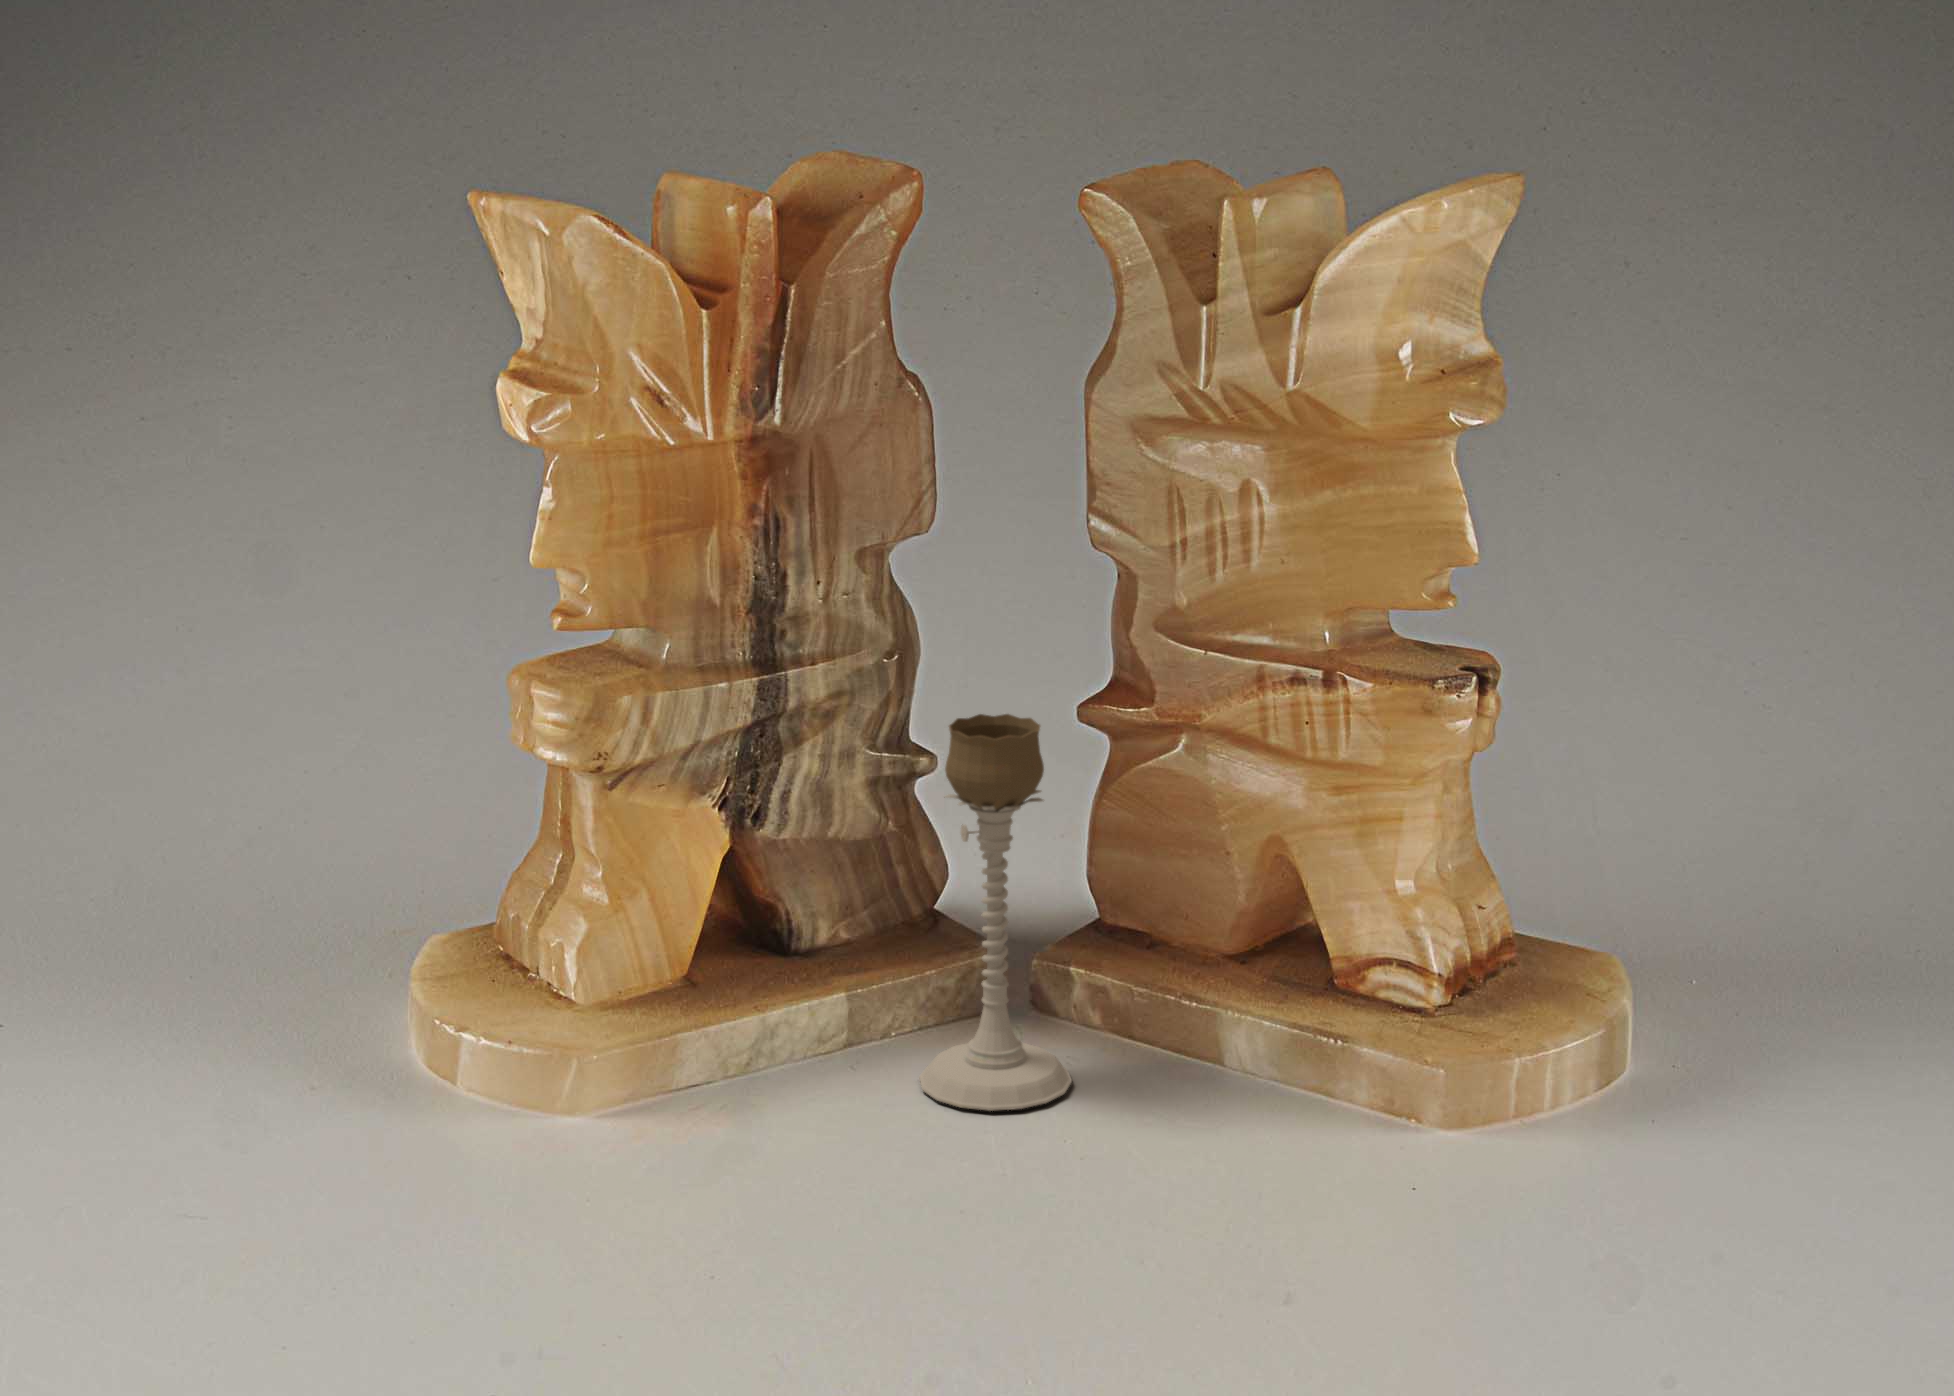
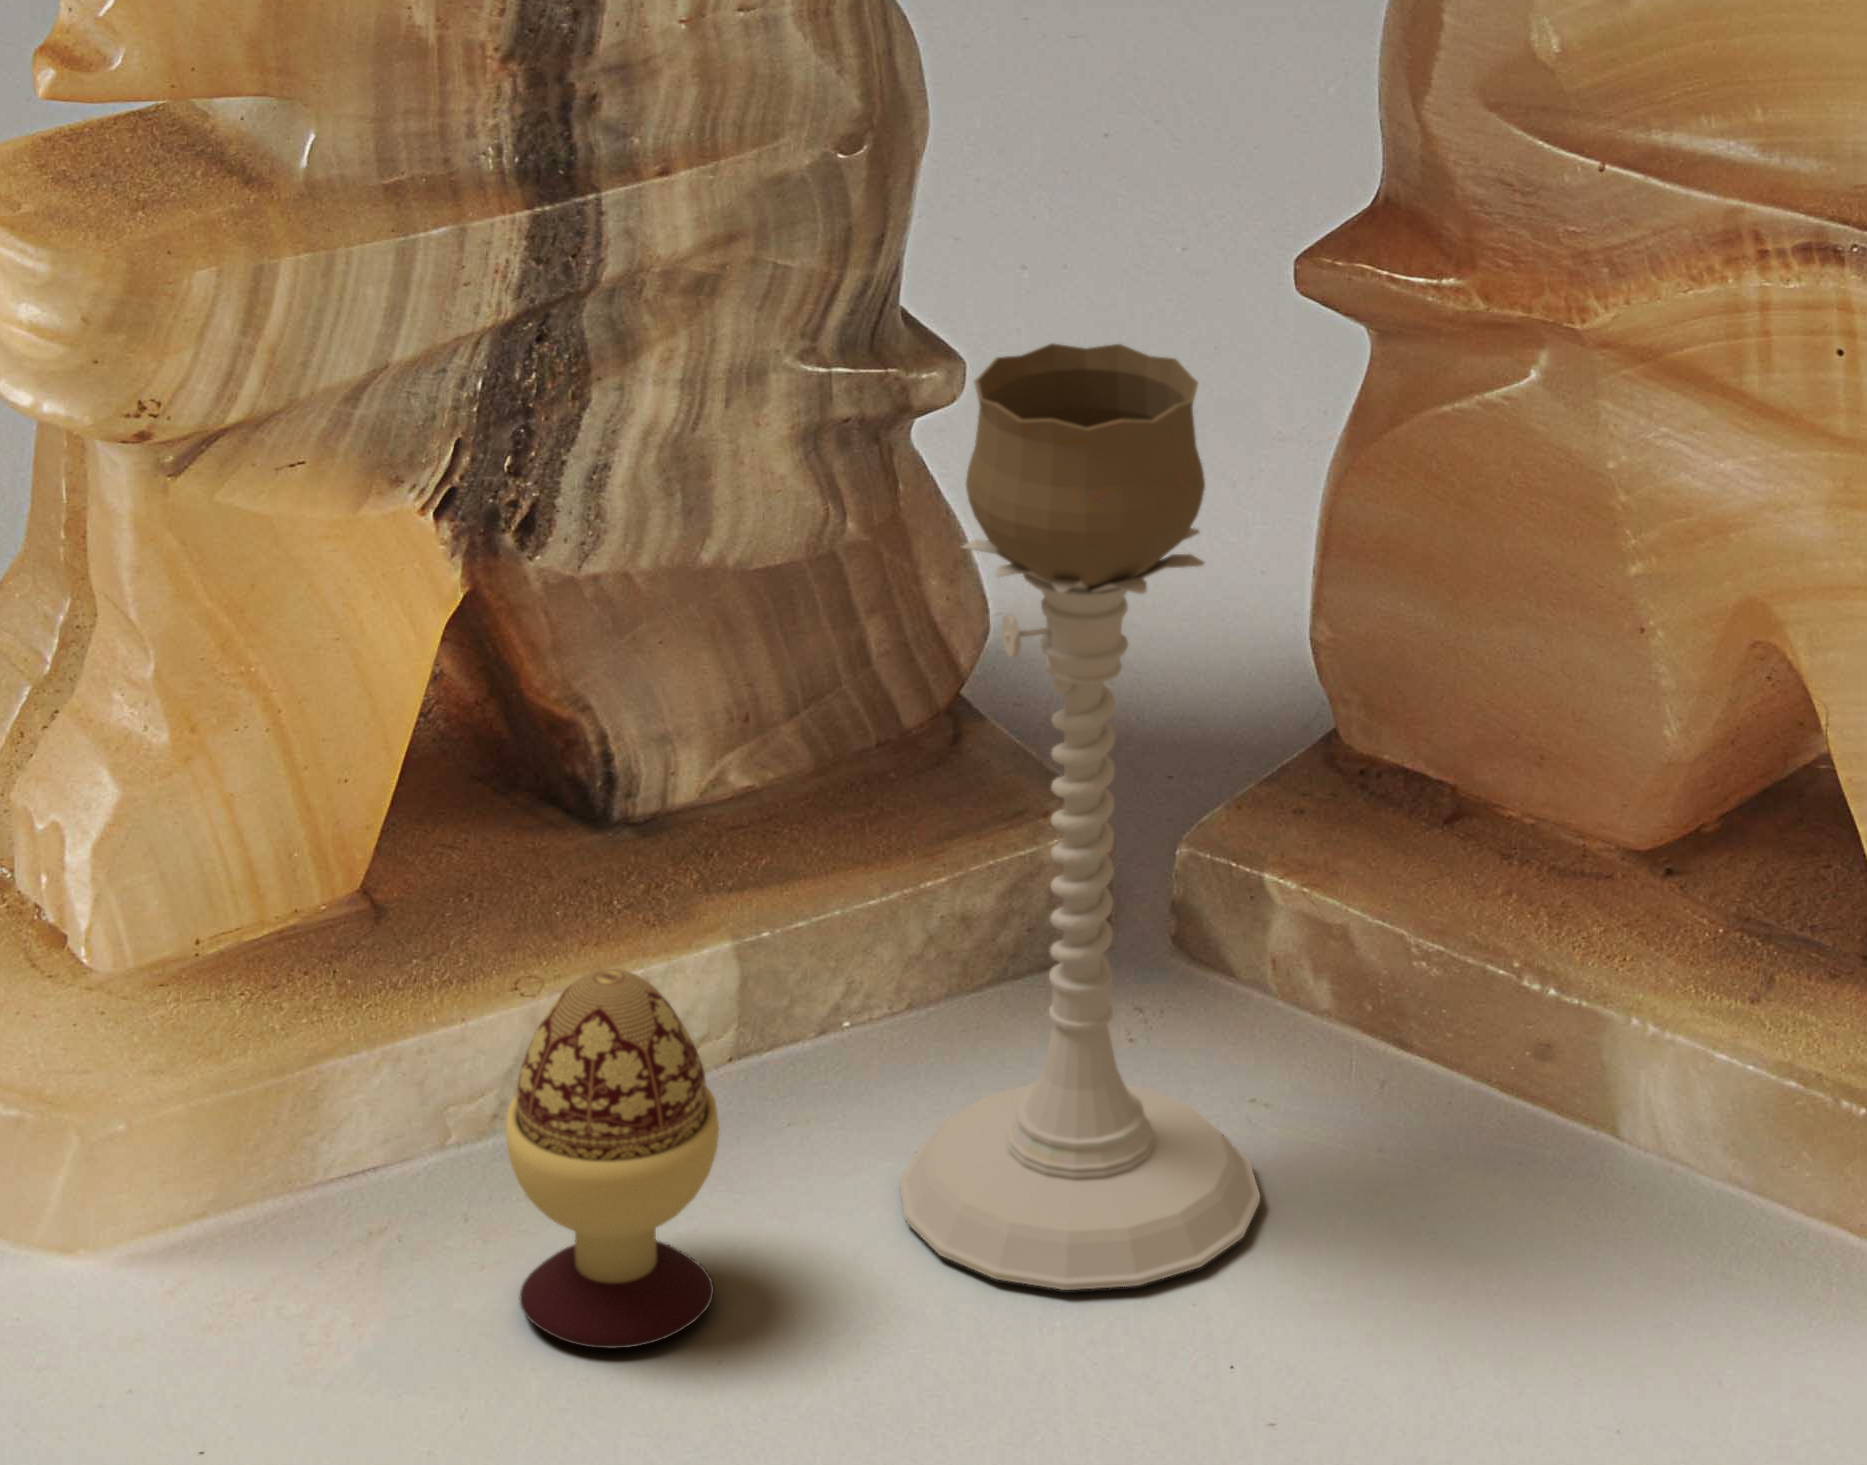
decorative egg: none [756,971,845,1131] -> present [506,969,719,1349]

